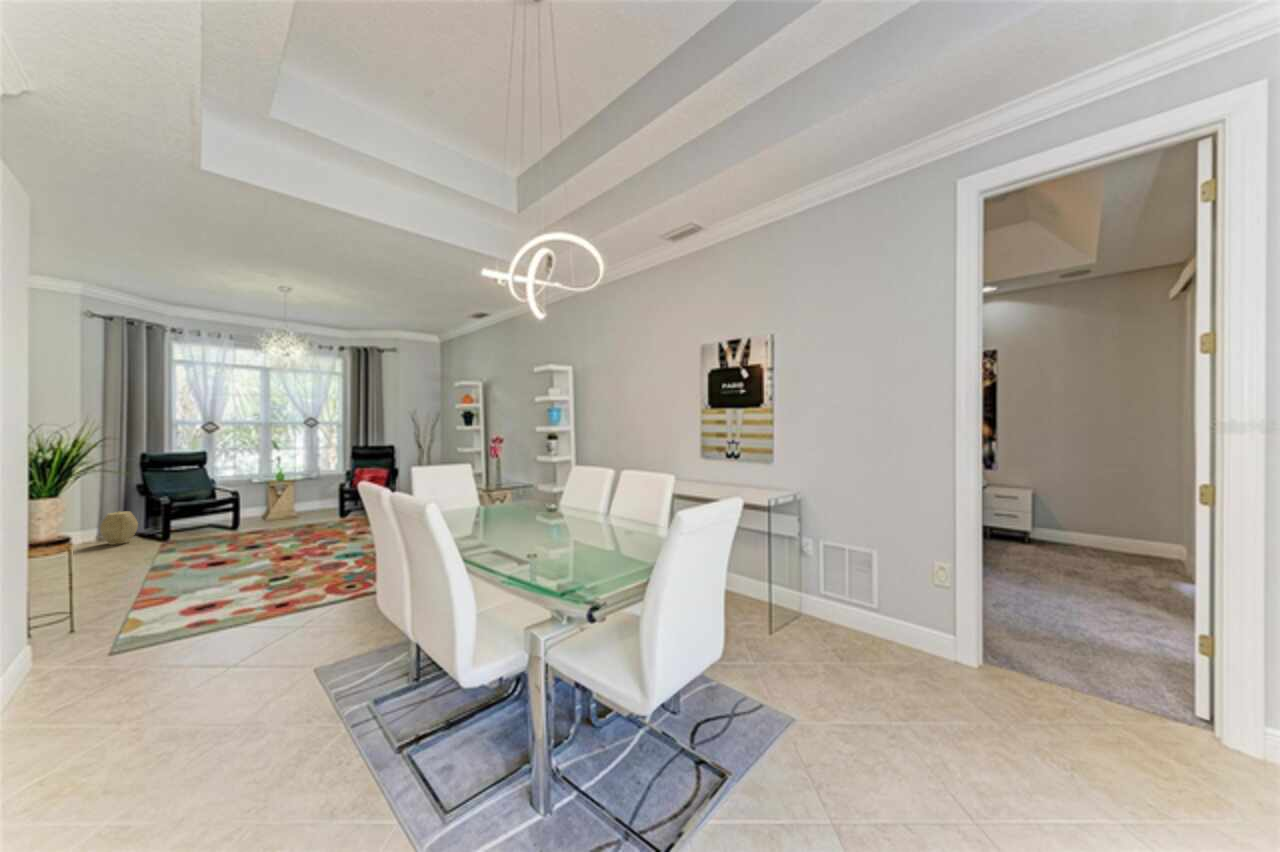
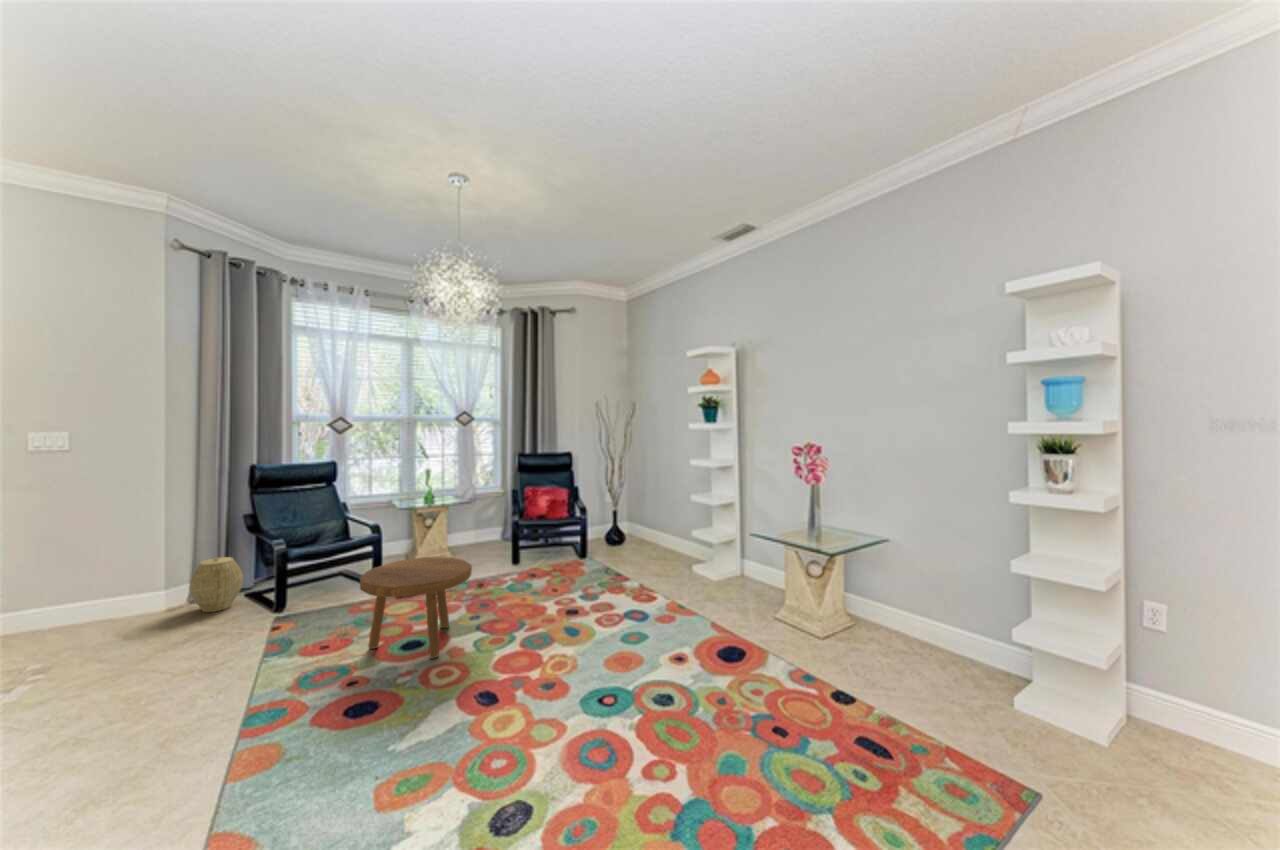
footstool: none [217,505,291,554] -> present [360,557,472,659]

